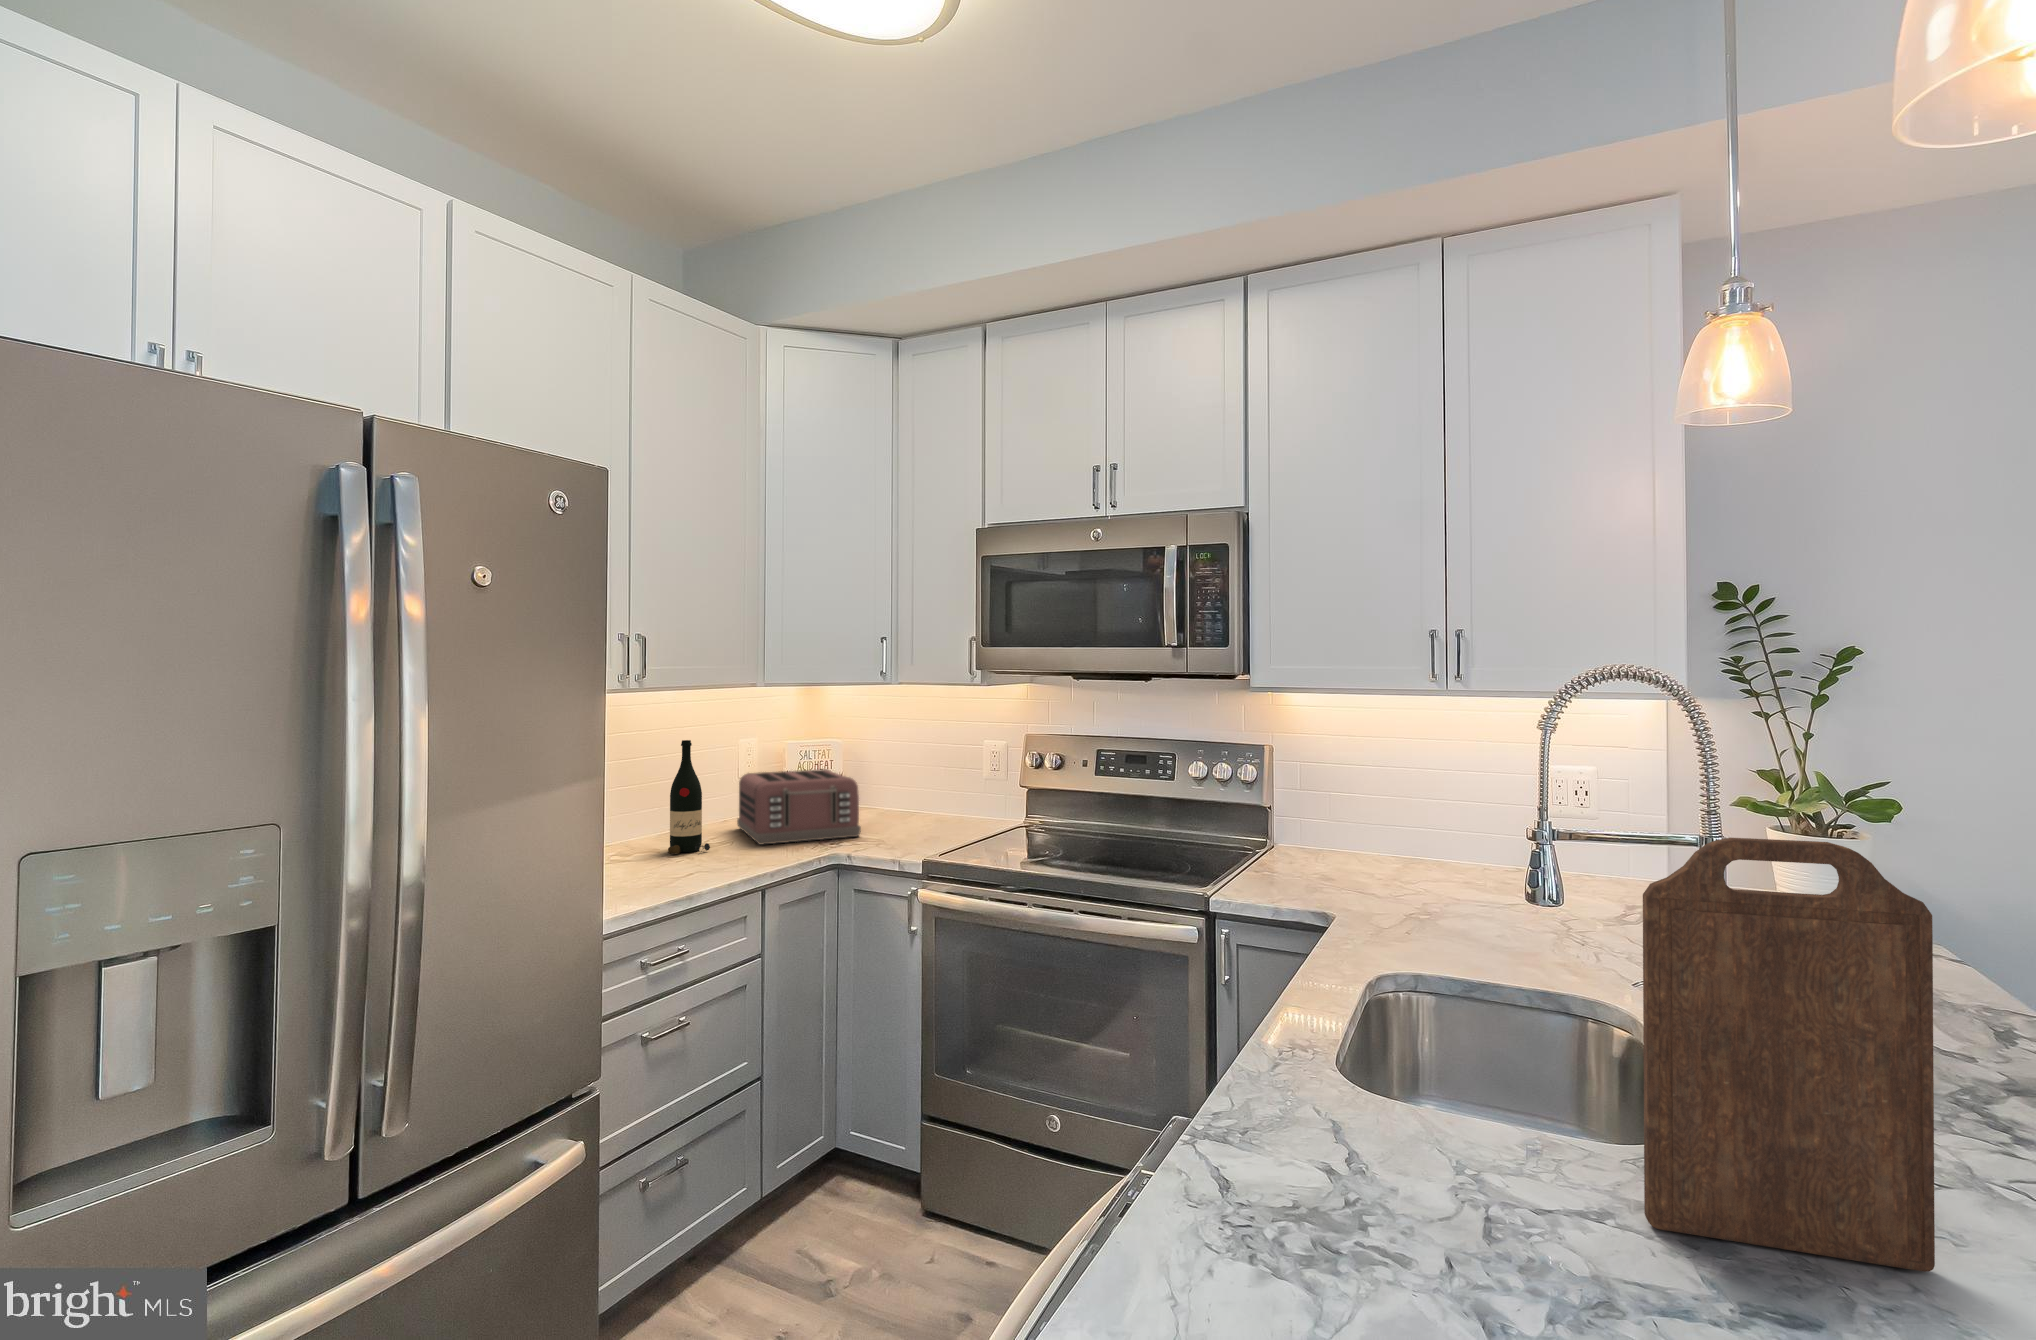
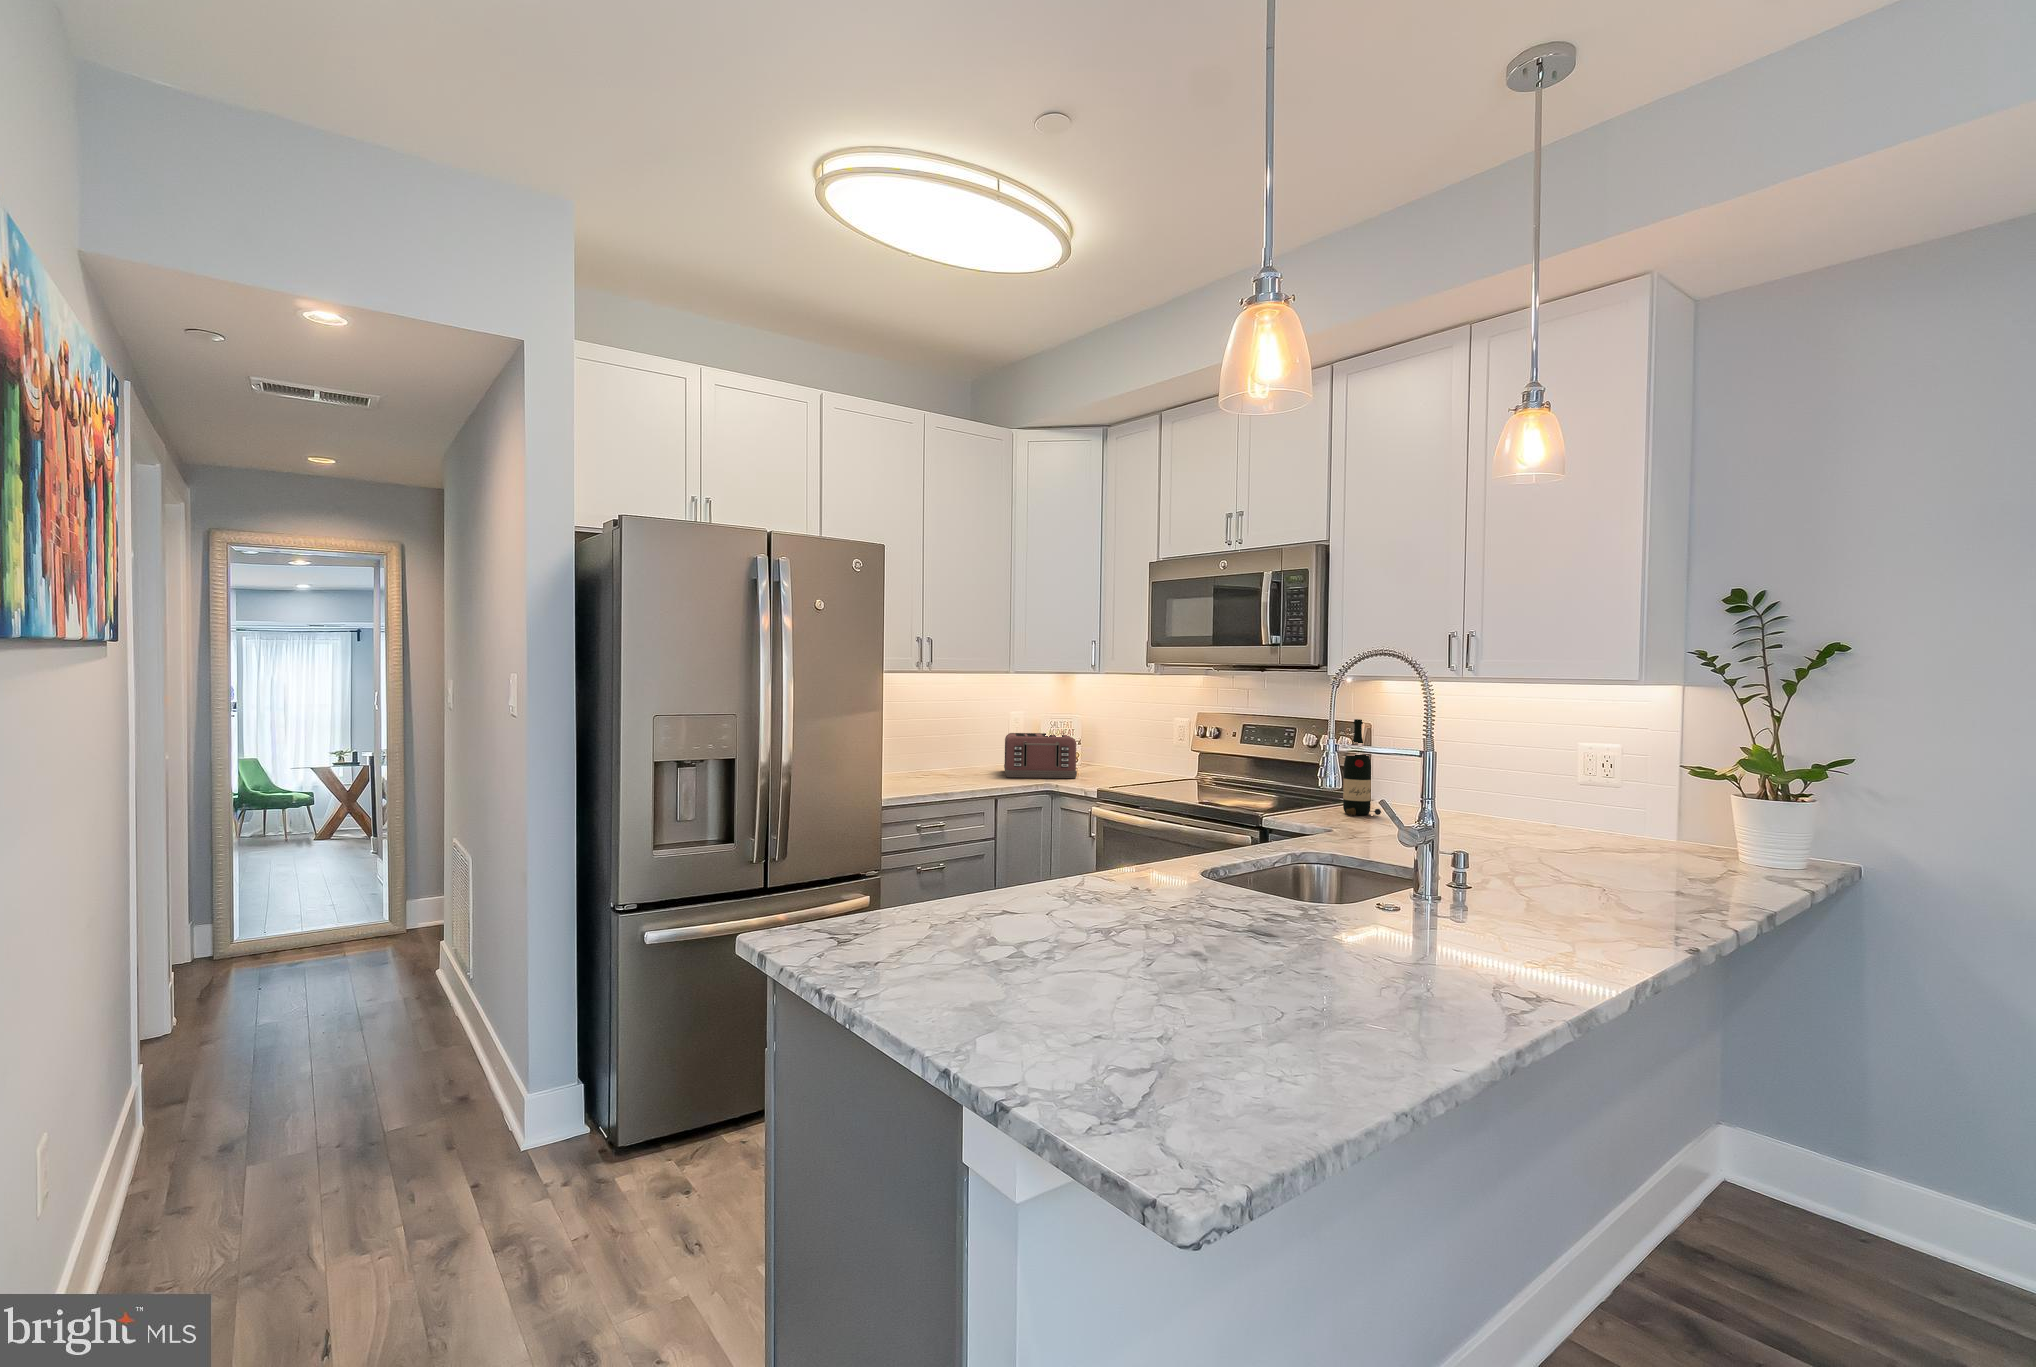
wine bottle: present [668,740,710,854] -> present [1343,719,1381,815]
cutting board: present [1643,838,1935,1272] -> none [1226,720,1337,926]

